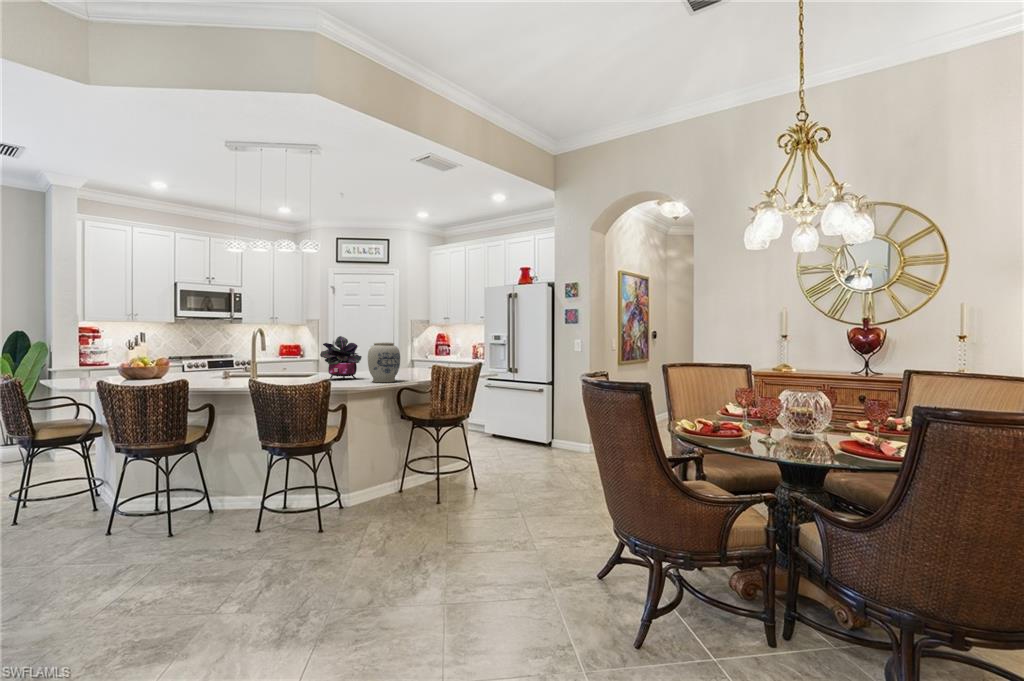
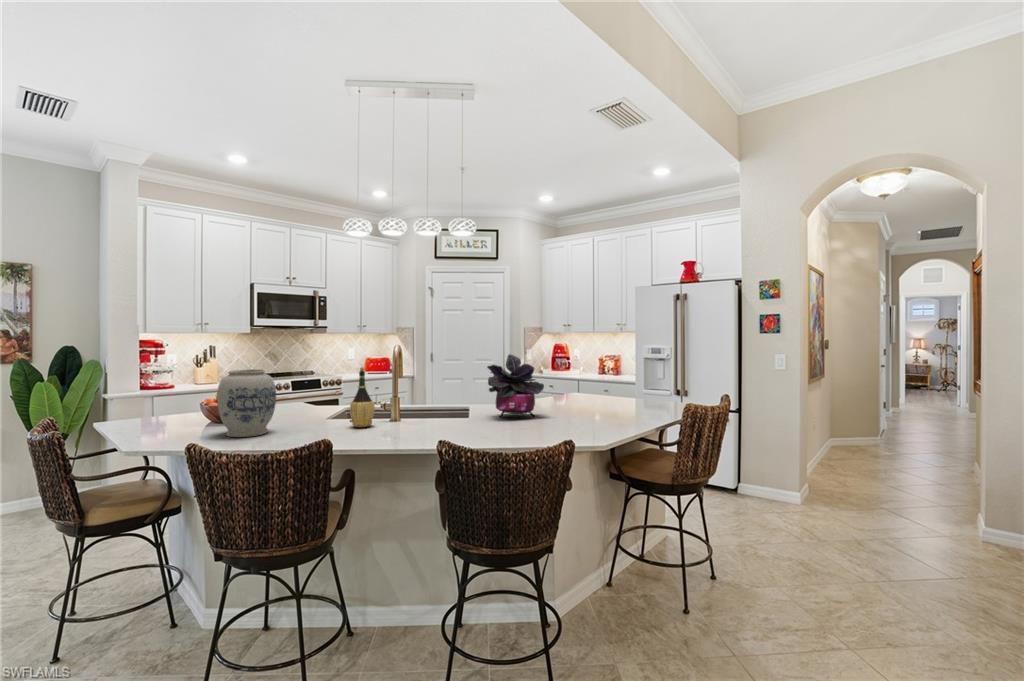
vase: present [368,342,400,382] -> present [217,369,276,437]
wine bottle: none [219,343,237,383] -> present [350,367,375,427]

